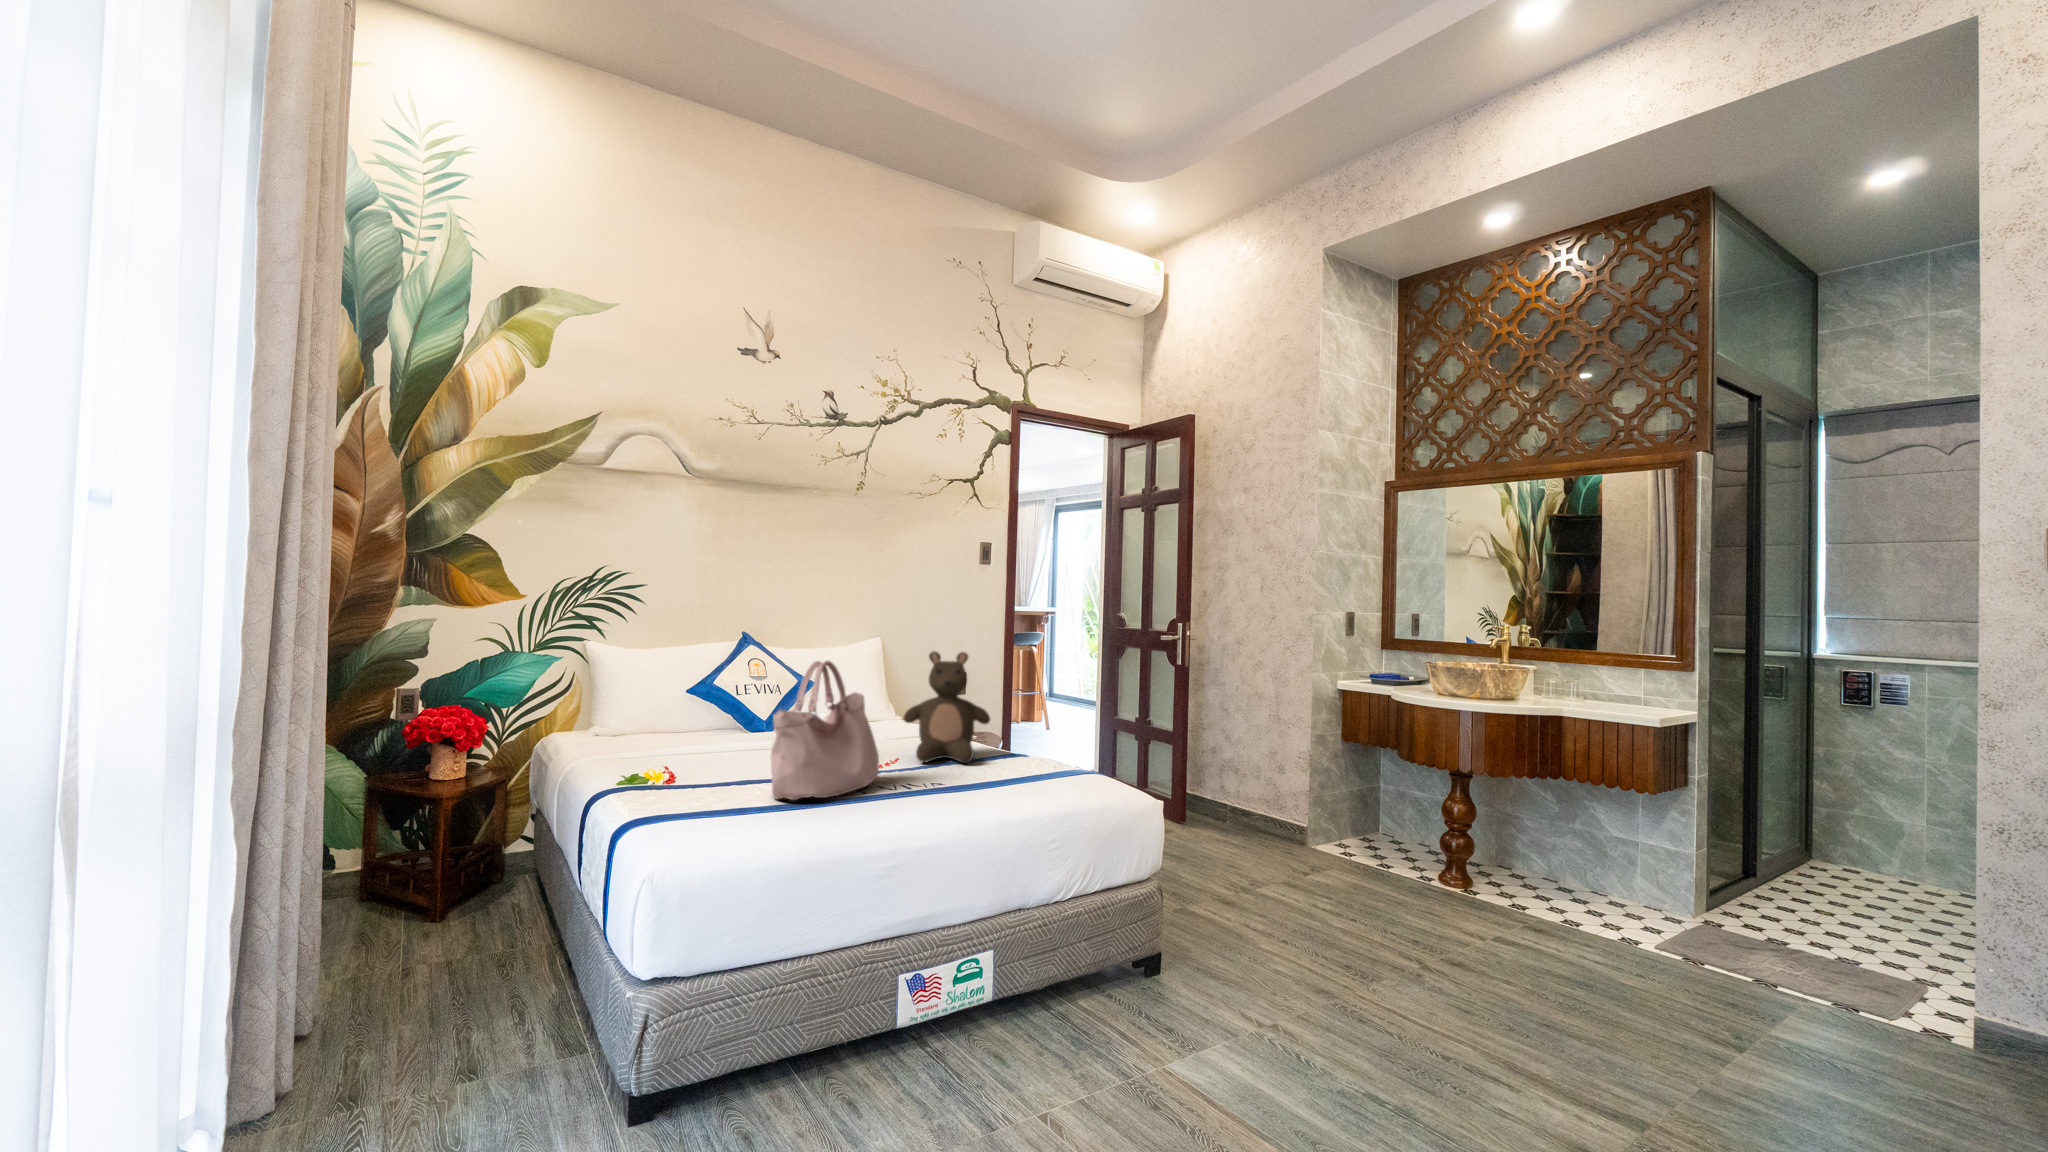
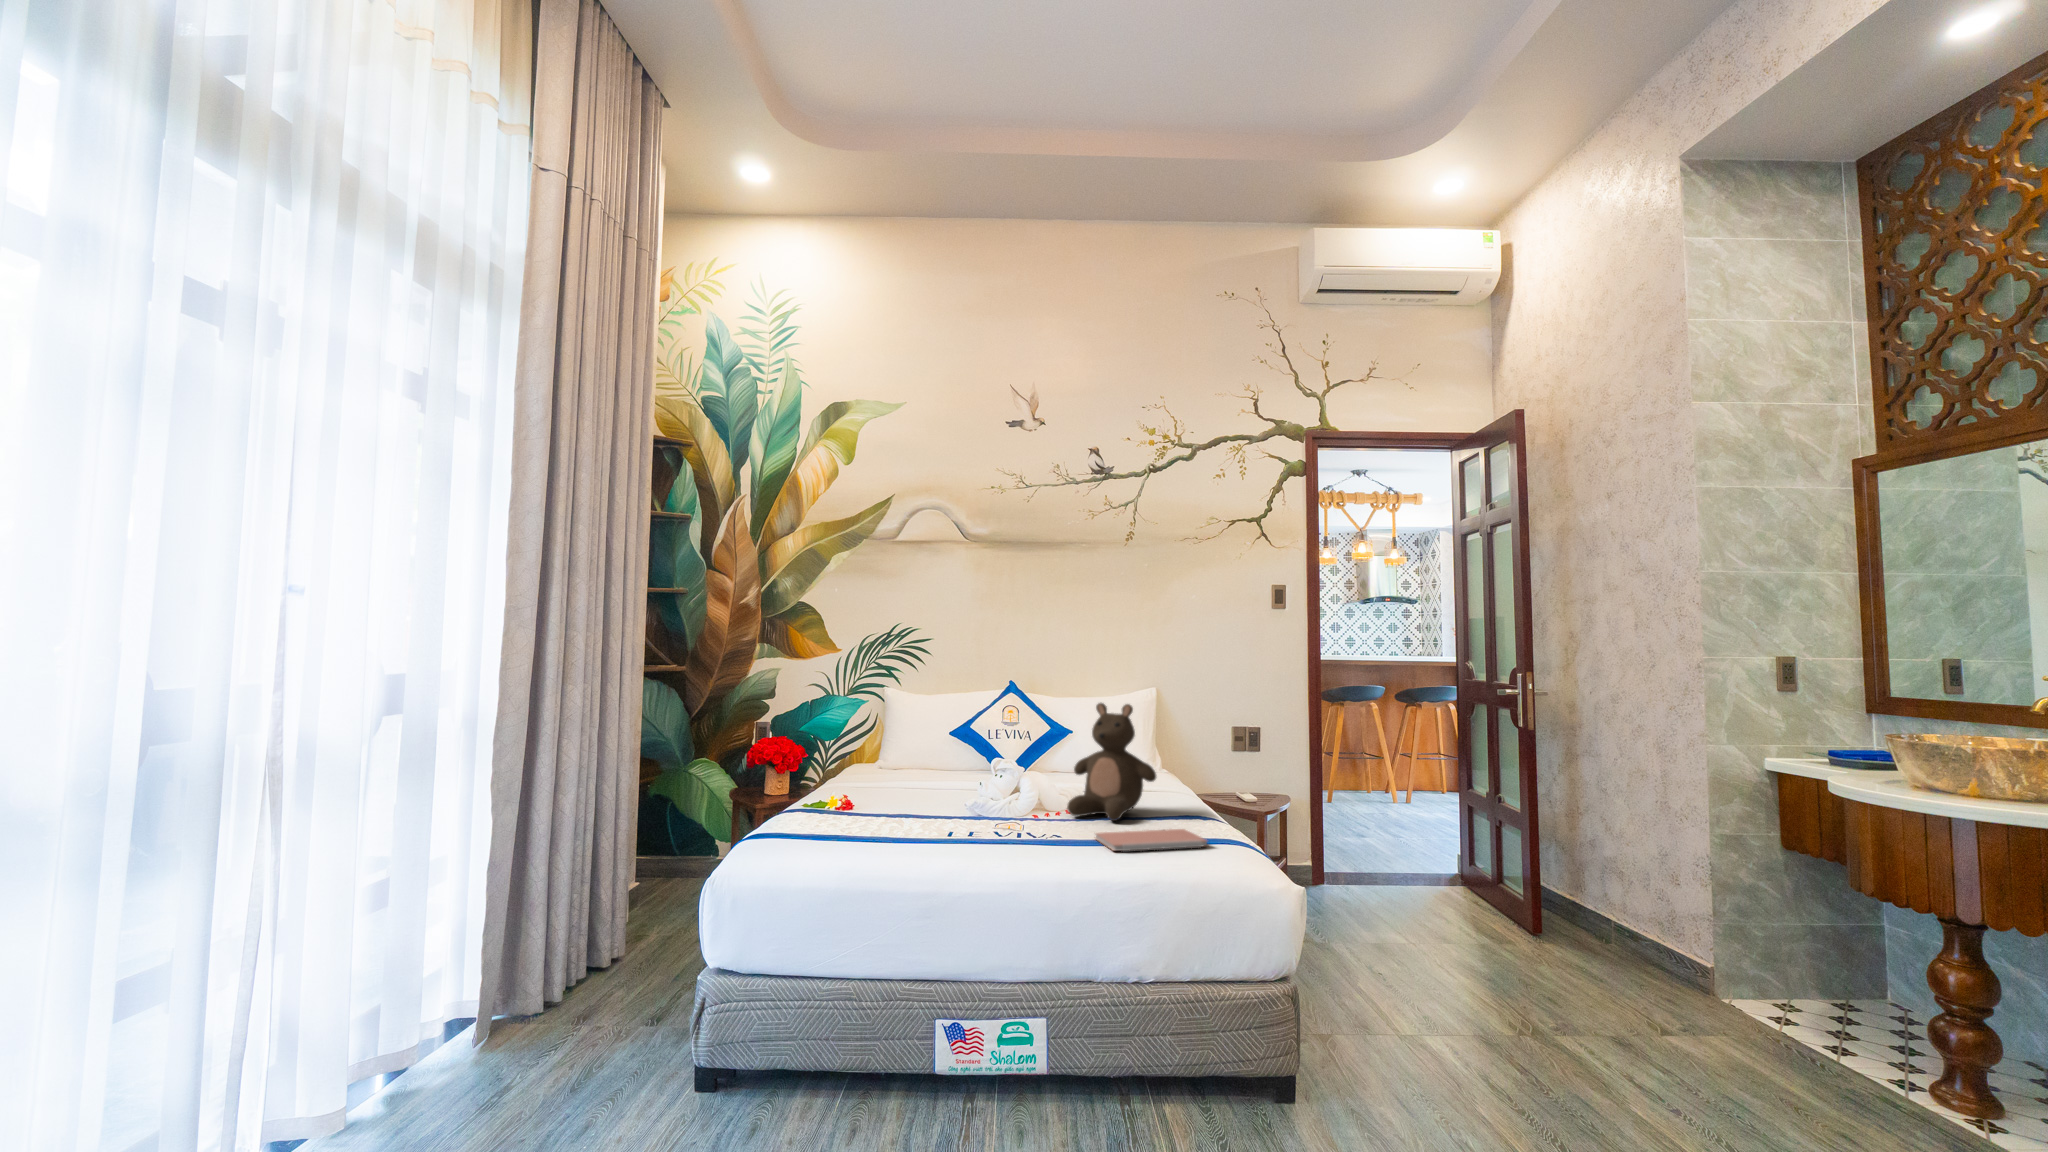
handbag: present [771,661,879,800] -> none [869,709,995,837]
notebook: none [983,763,1082,788] -> present [1095,829,1207,851]

